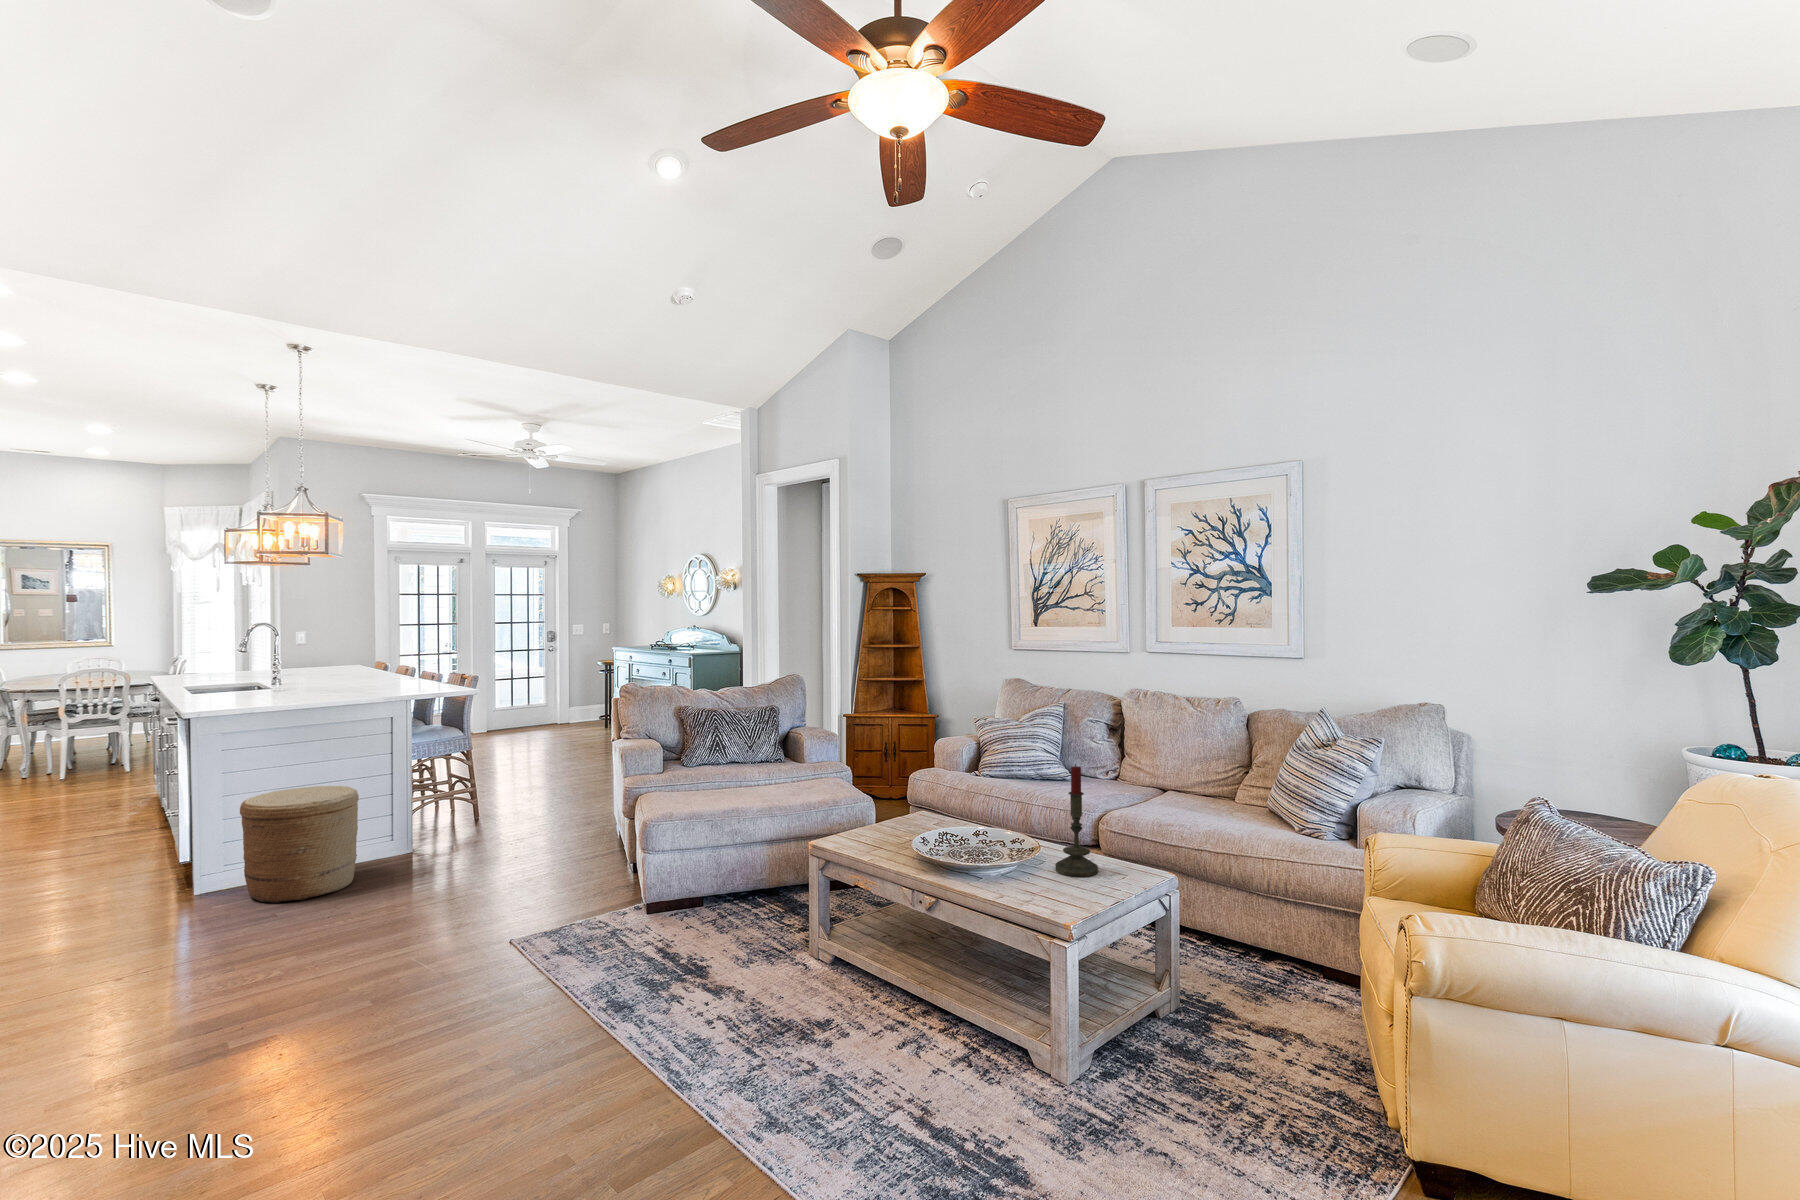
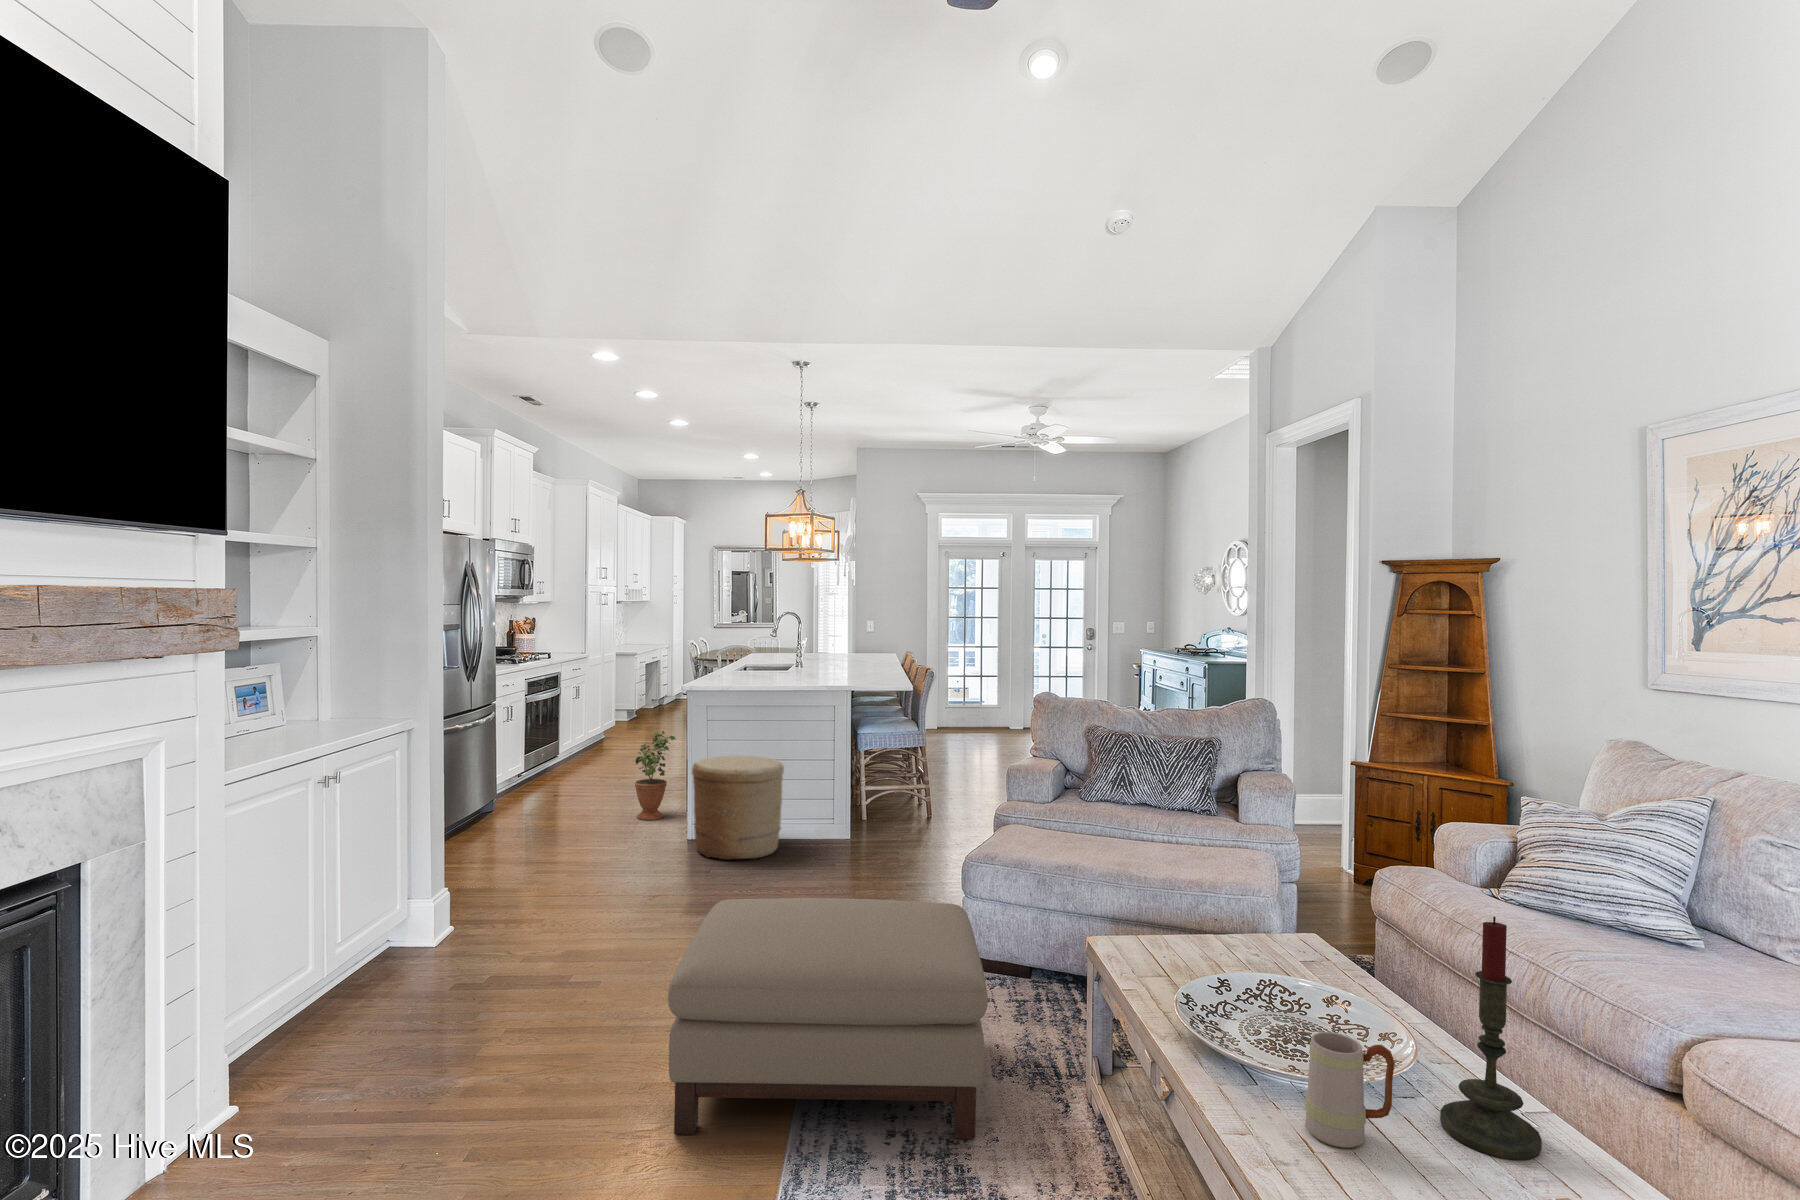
potted plant: none [101,776,168,890] -> present [635,731,676,820]
mug: none [1015,837,1052,893] -> present [1305,1032,1395,1148]
ottoman: none [474,855,769,1087] -> present [668,898,988,1139]

